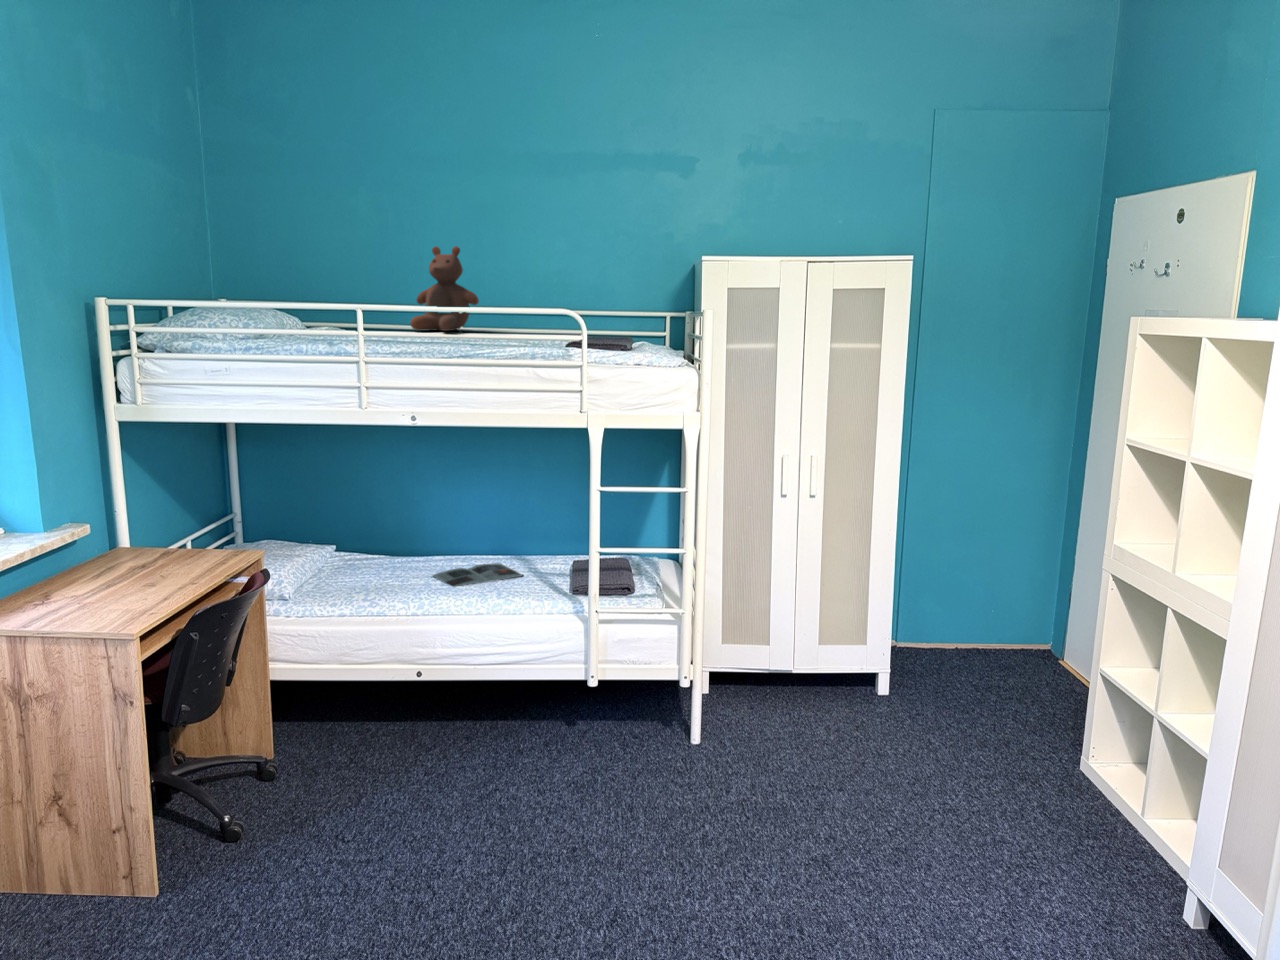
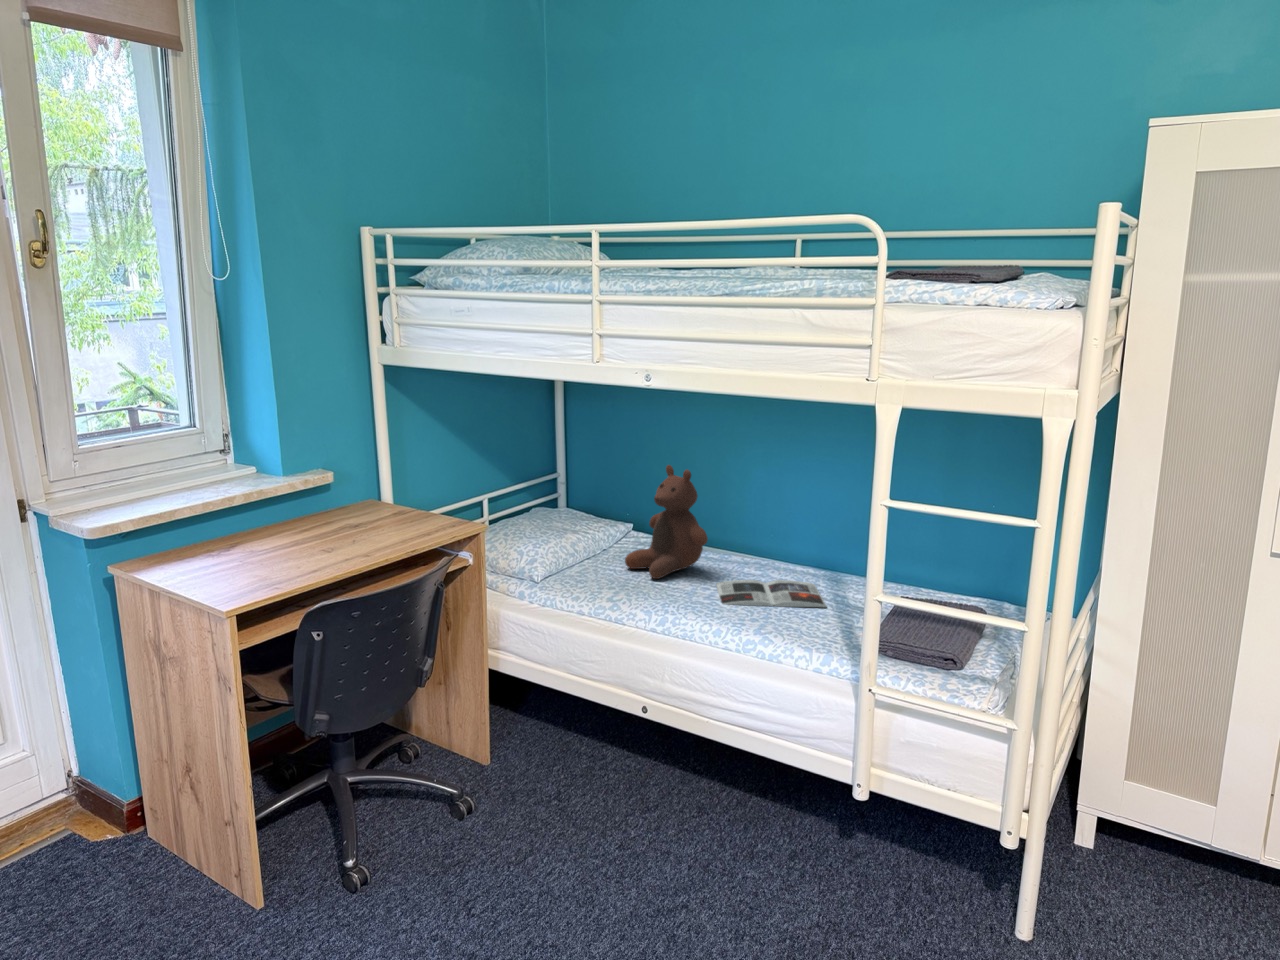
stuffed bear: present [410,246,479,331] -> present [625,465,708,579]

